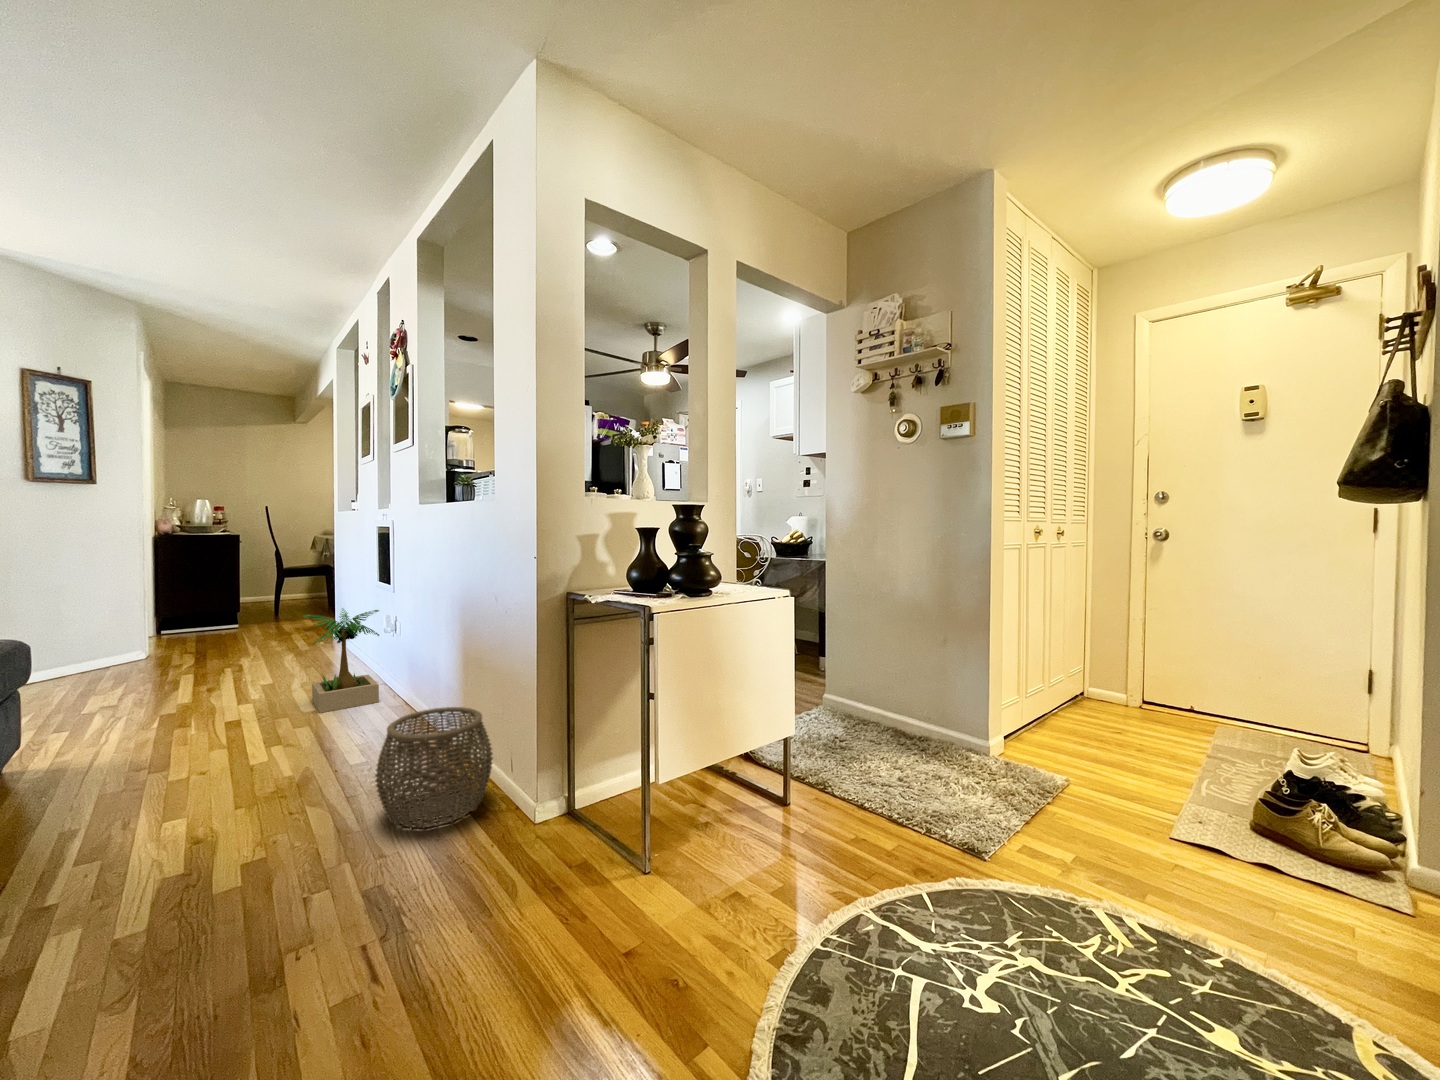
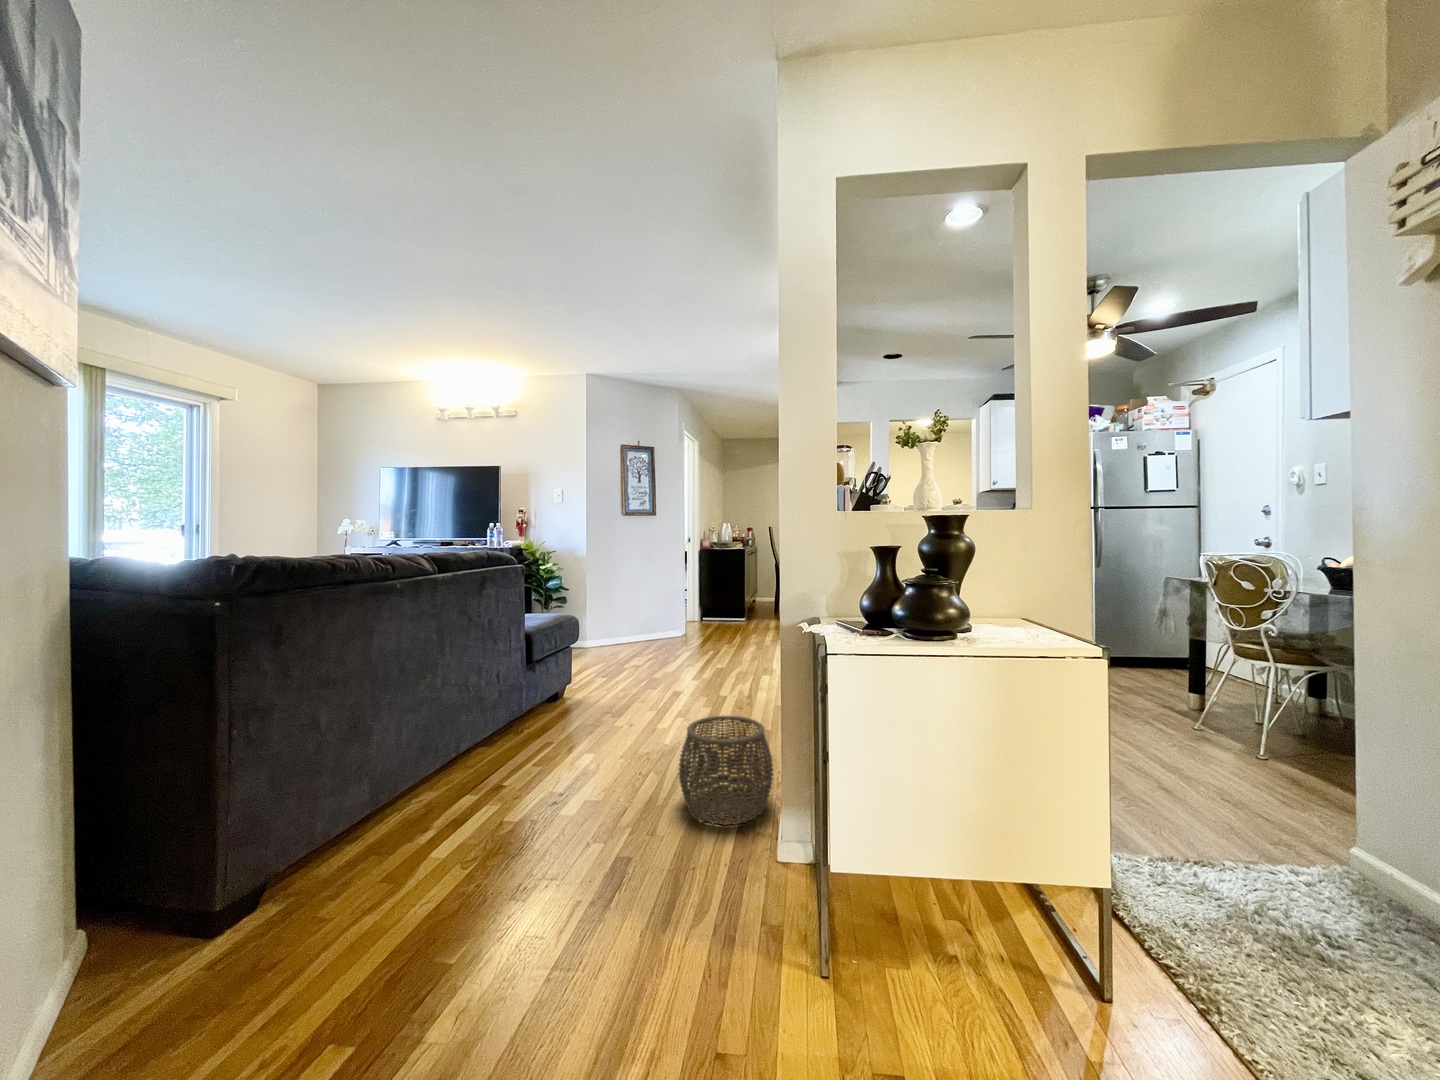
potted plant: present [304,608,379,713] -> none [717,613,780,701]

